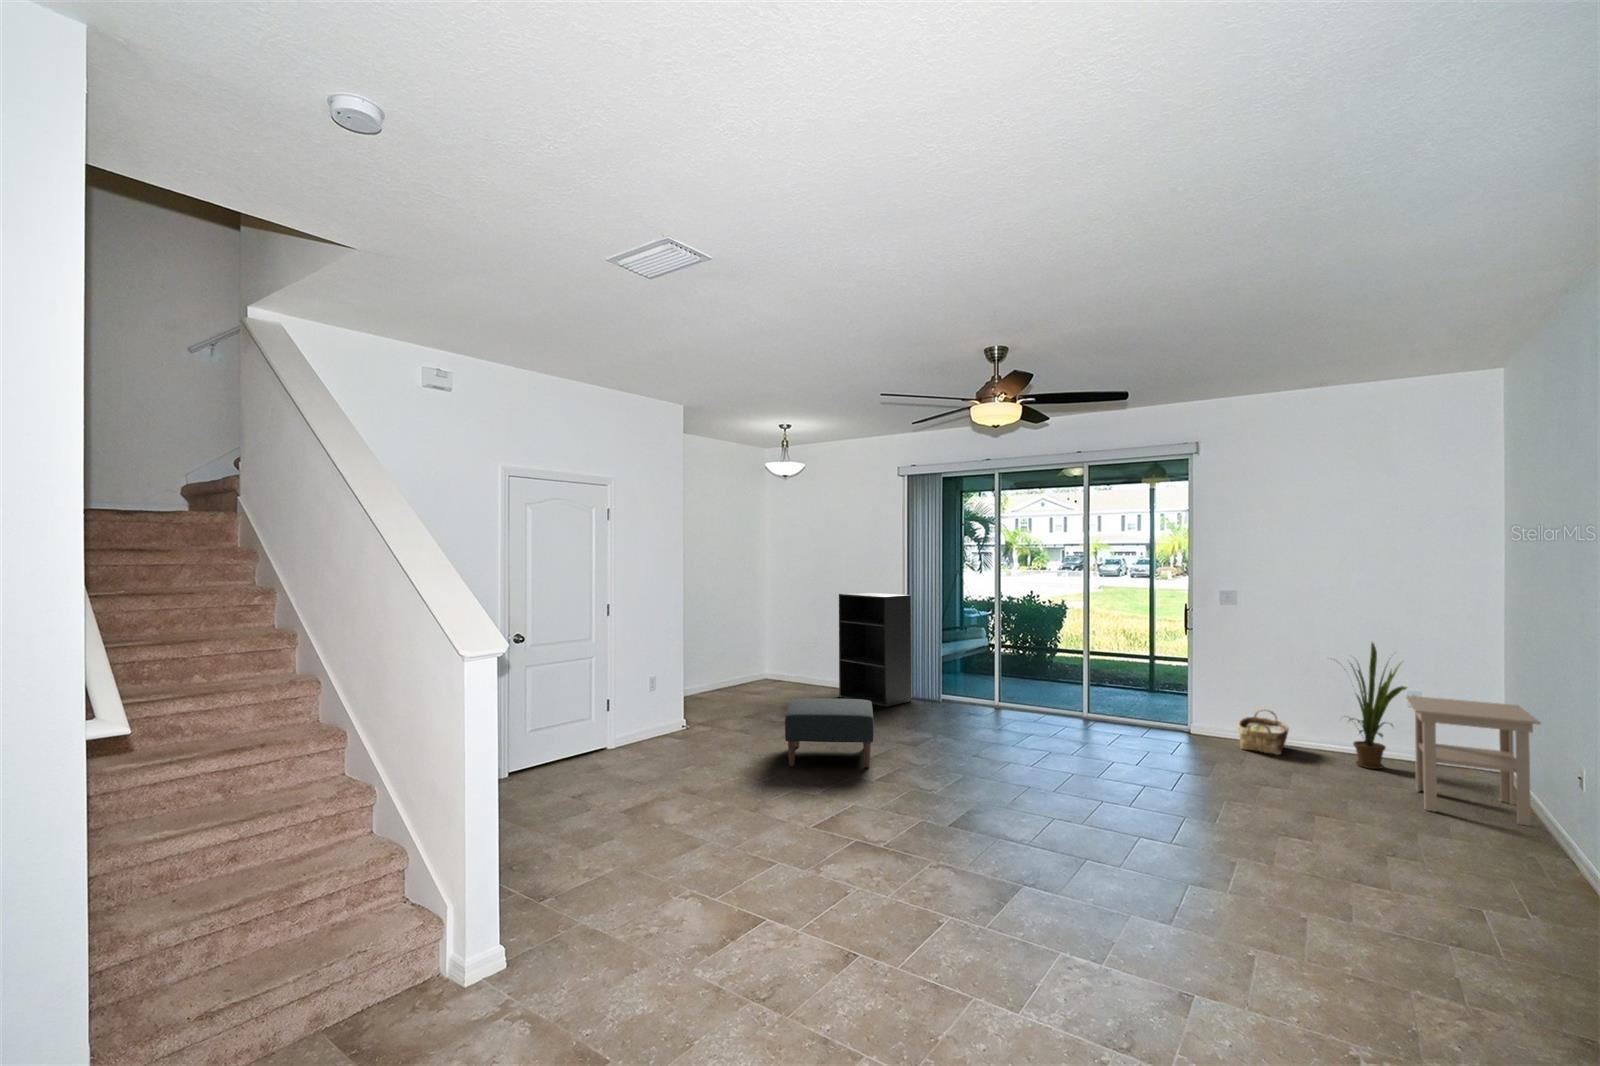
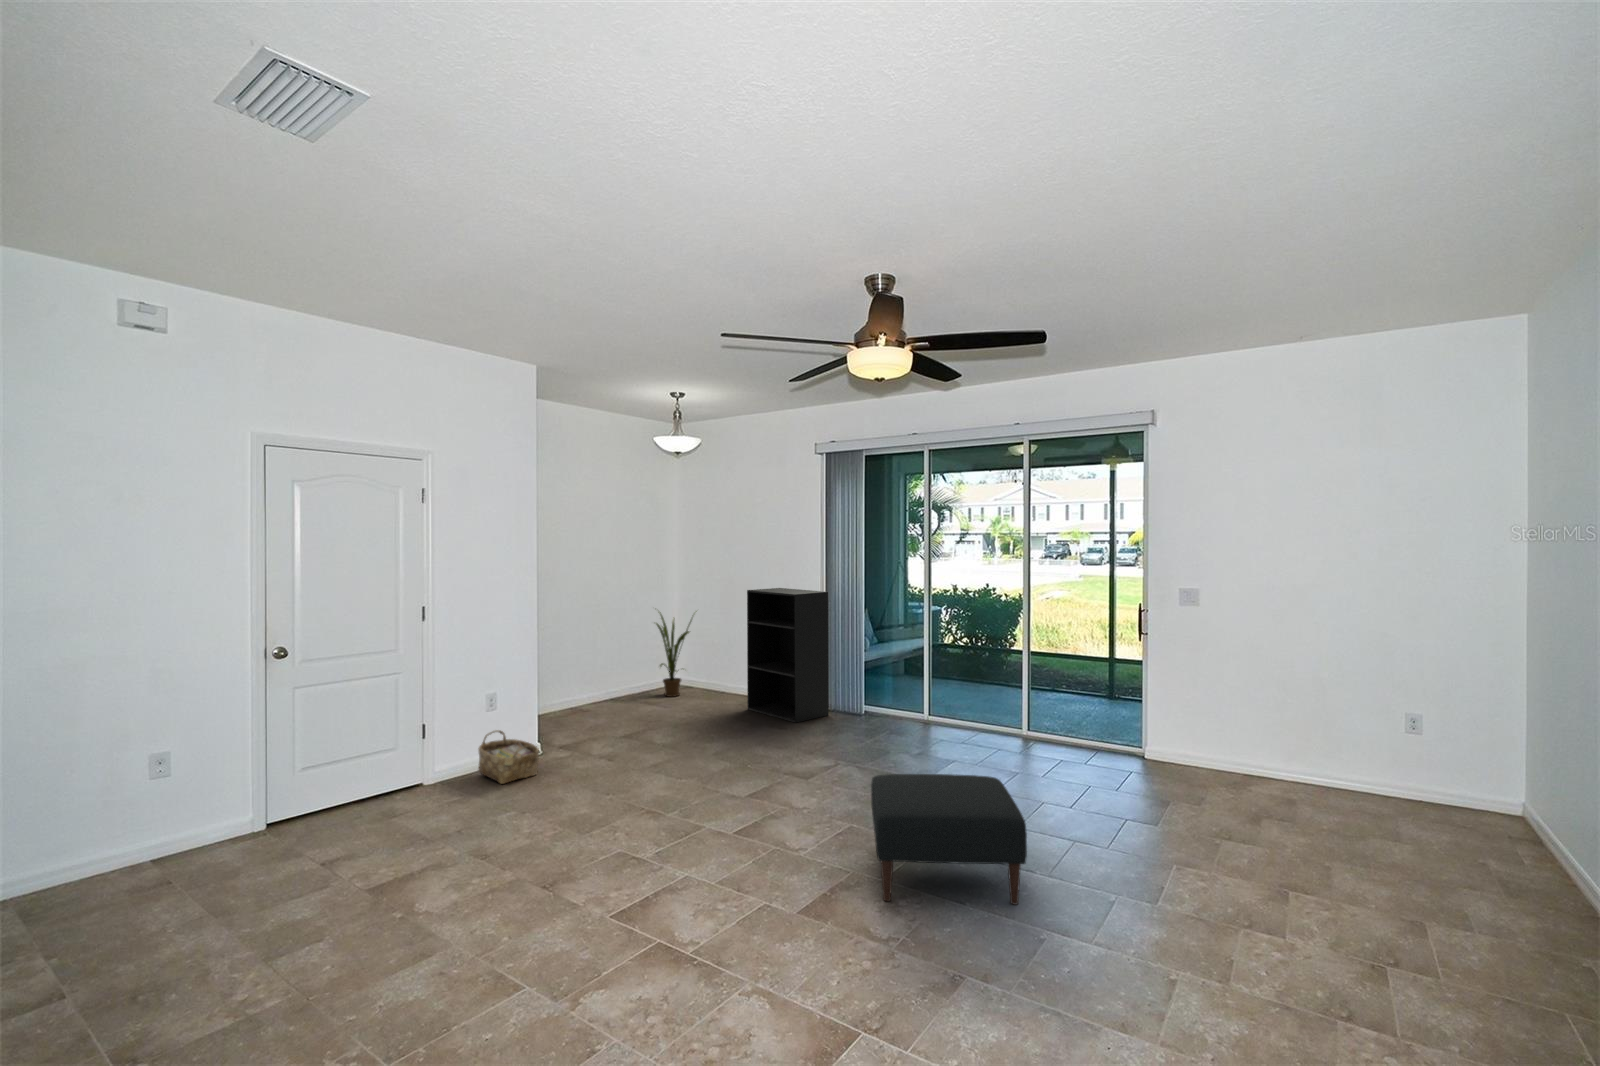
house plant: present [1349,643,1407,769] -> present [656,612,692,697]
side table: present [1406,696,1541,826] -> none [1407,725,1591,908]
ottoman: present [785,698,874,768] -> present [871,774,1027,905]
woven basket: present [1238,710,1289,755] -> present [478,730,539,784]

